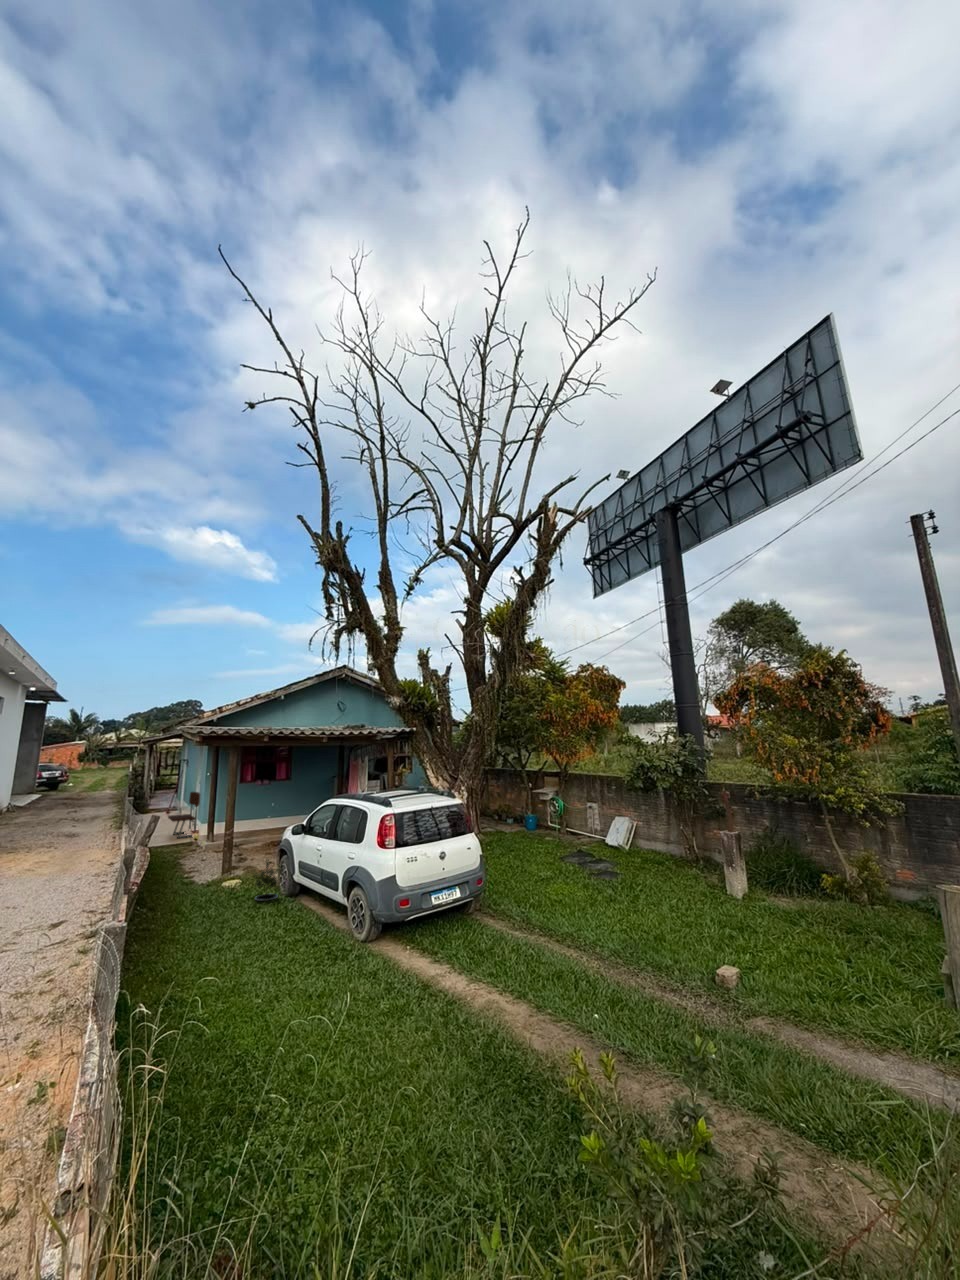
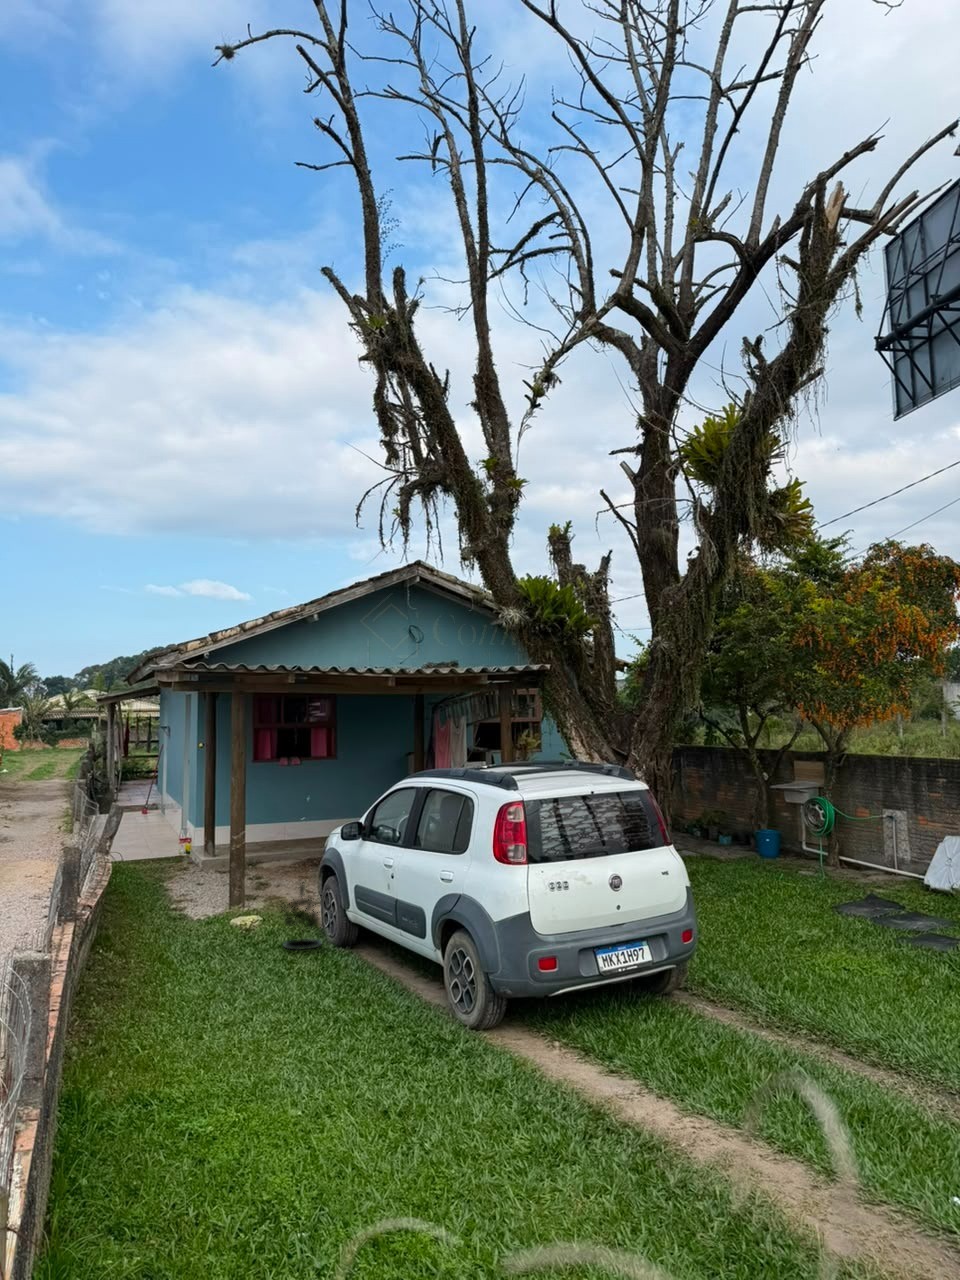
bench: present [168,792,200,838] -> none [145,777,192,850]

